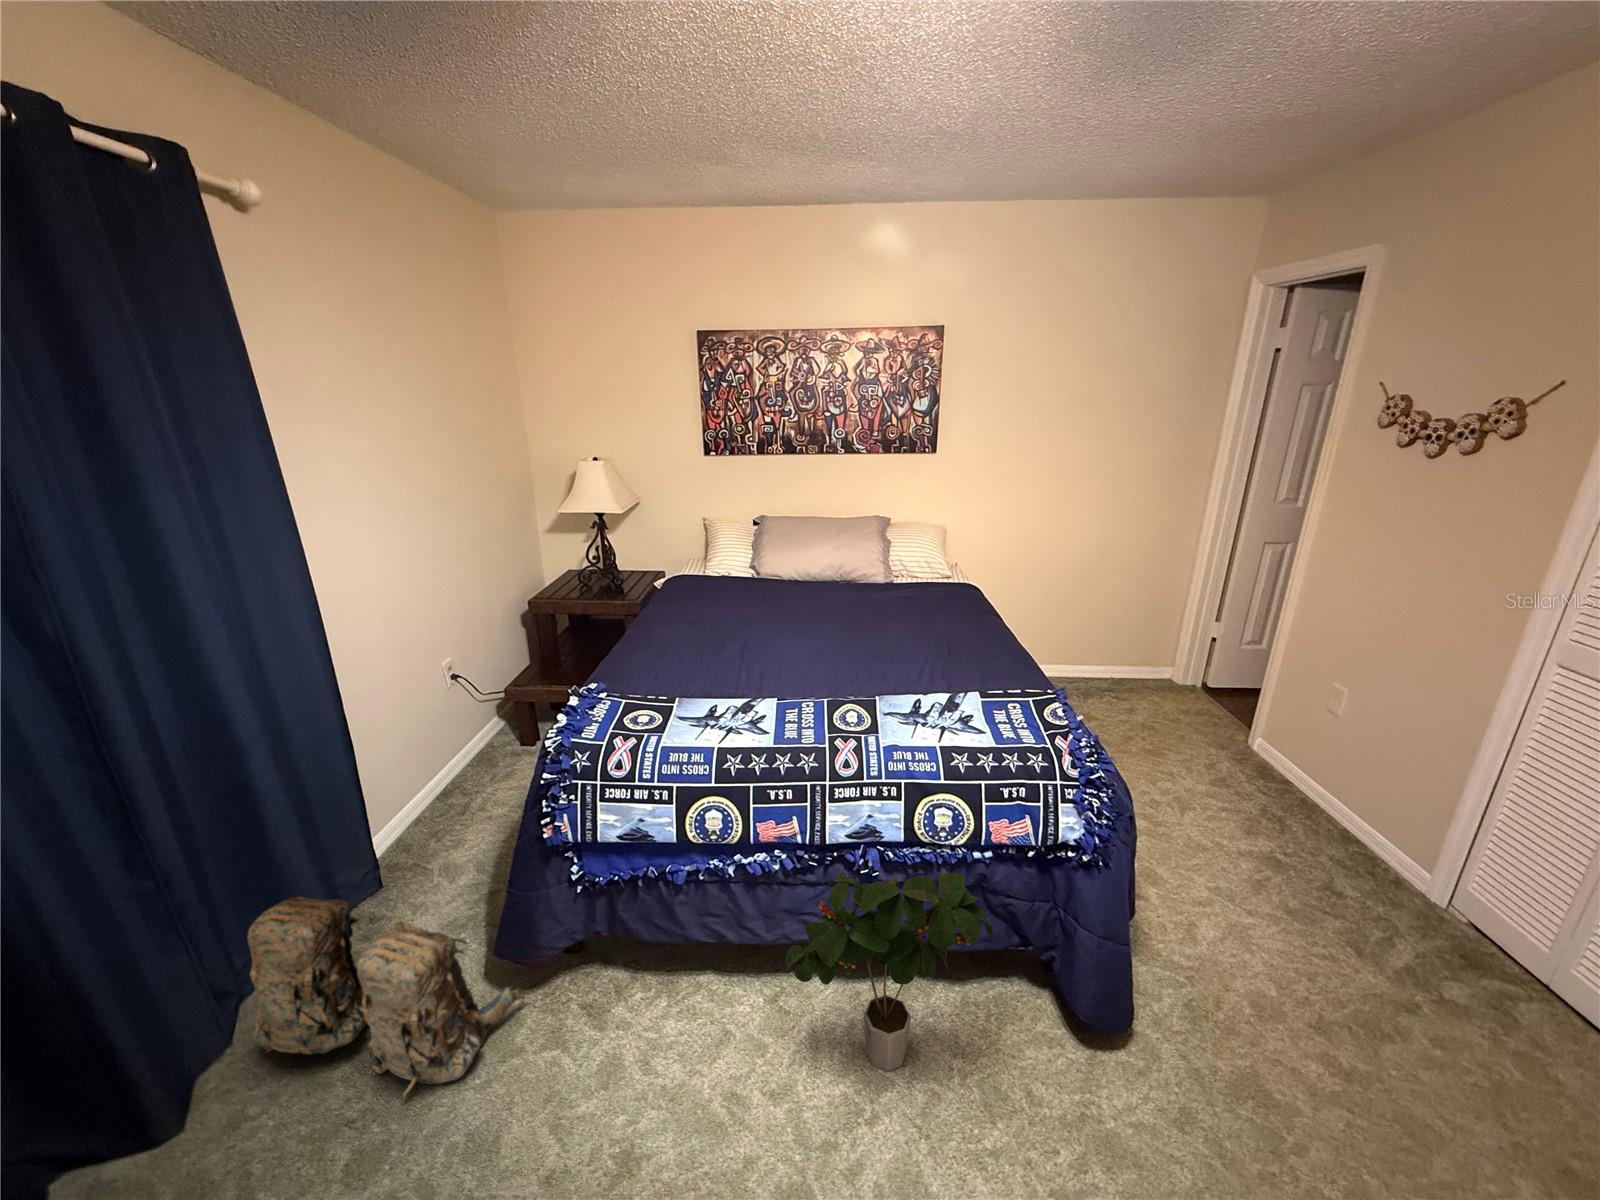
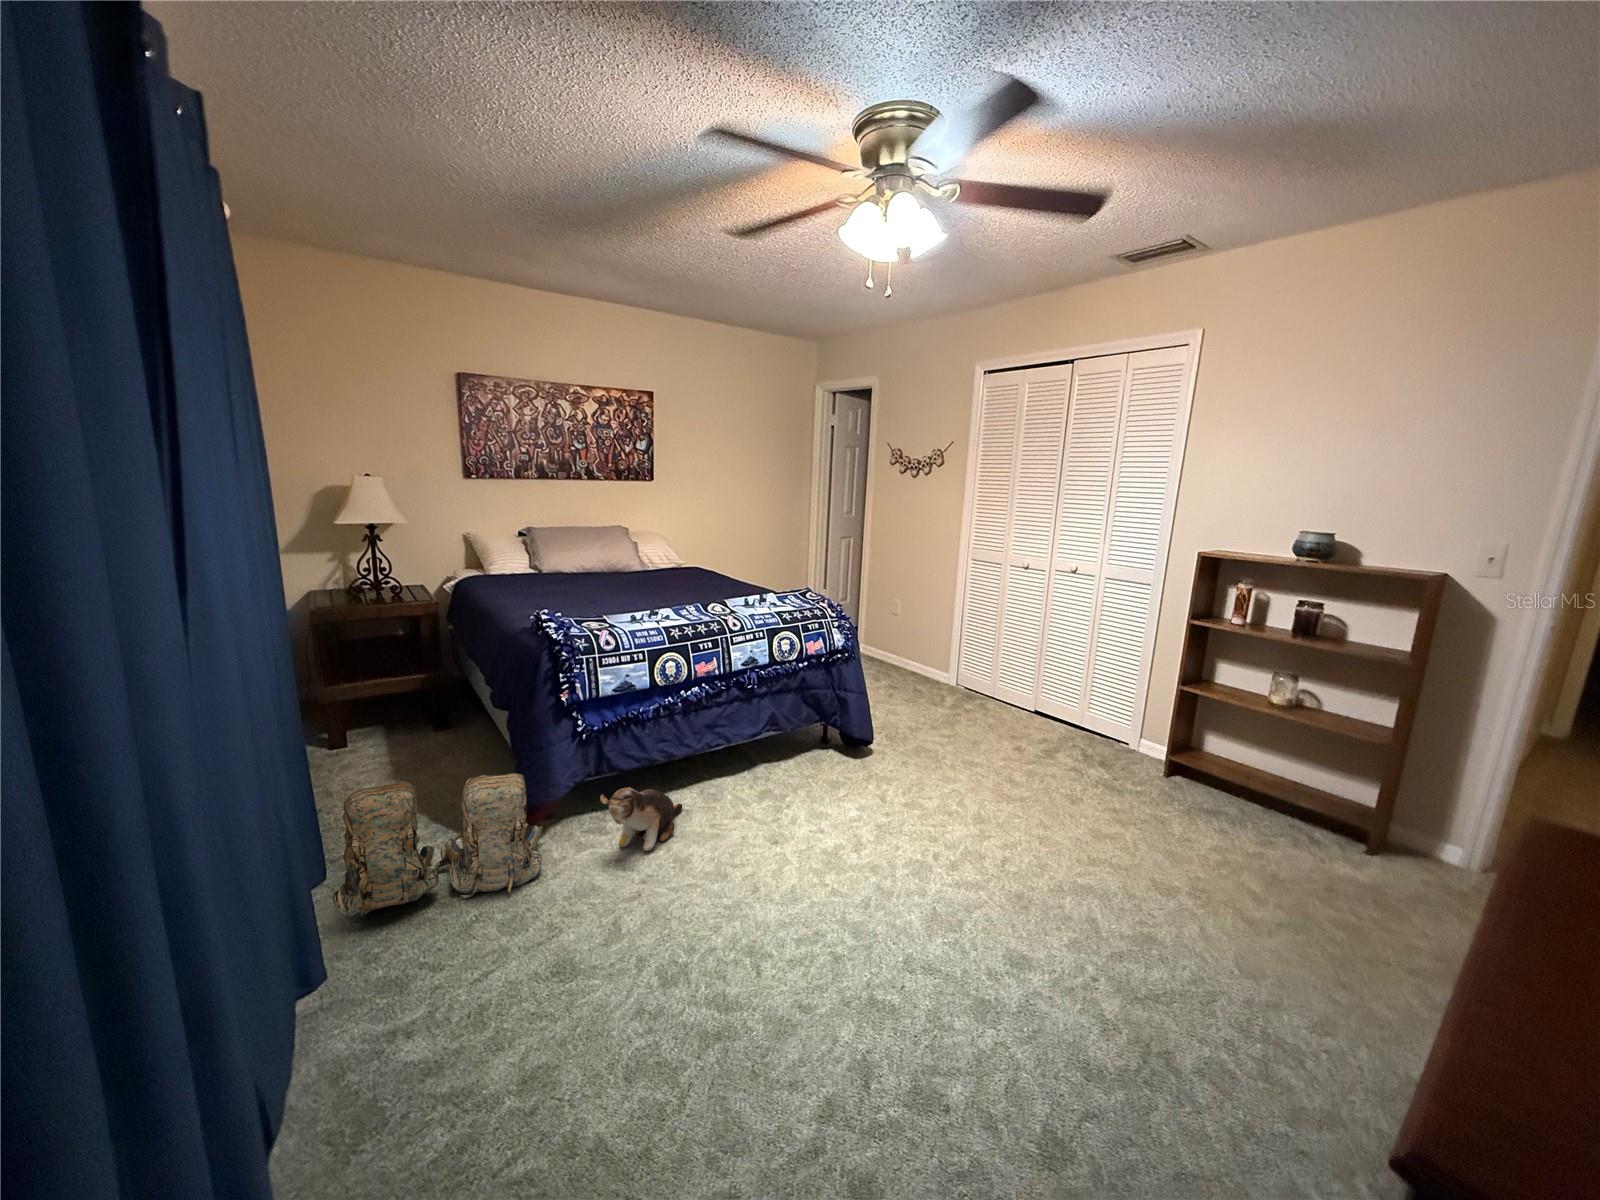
potted plant: present [785,871,993,1071] -> none [722,671,820,792]
plush toy: none [521,1004,720,1113] -> present [600,787,682,851]

